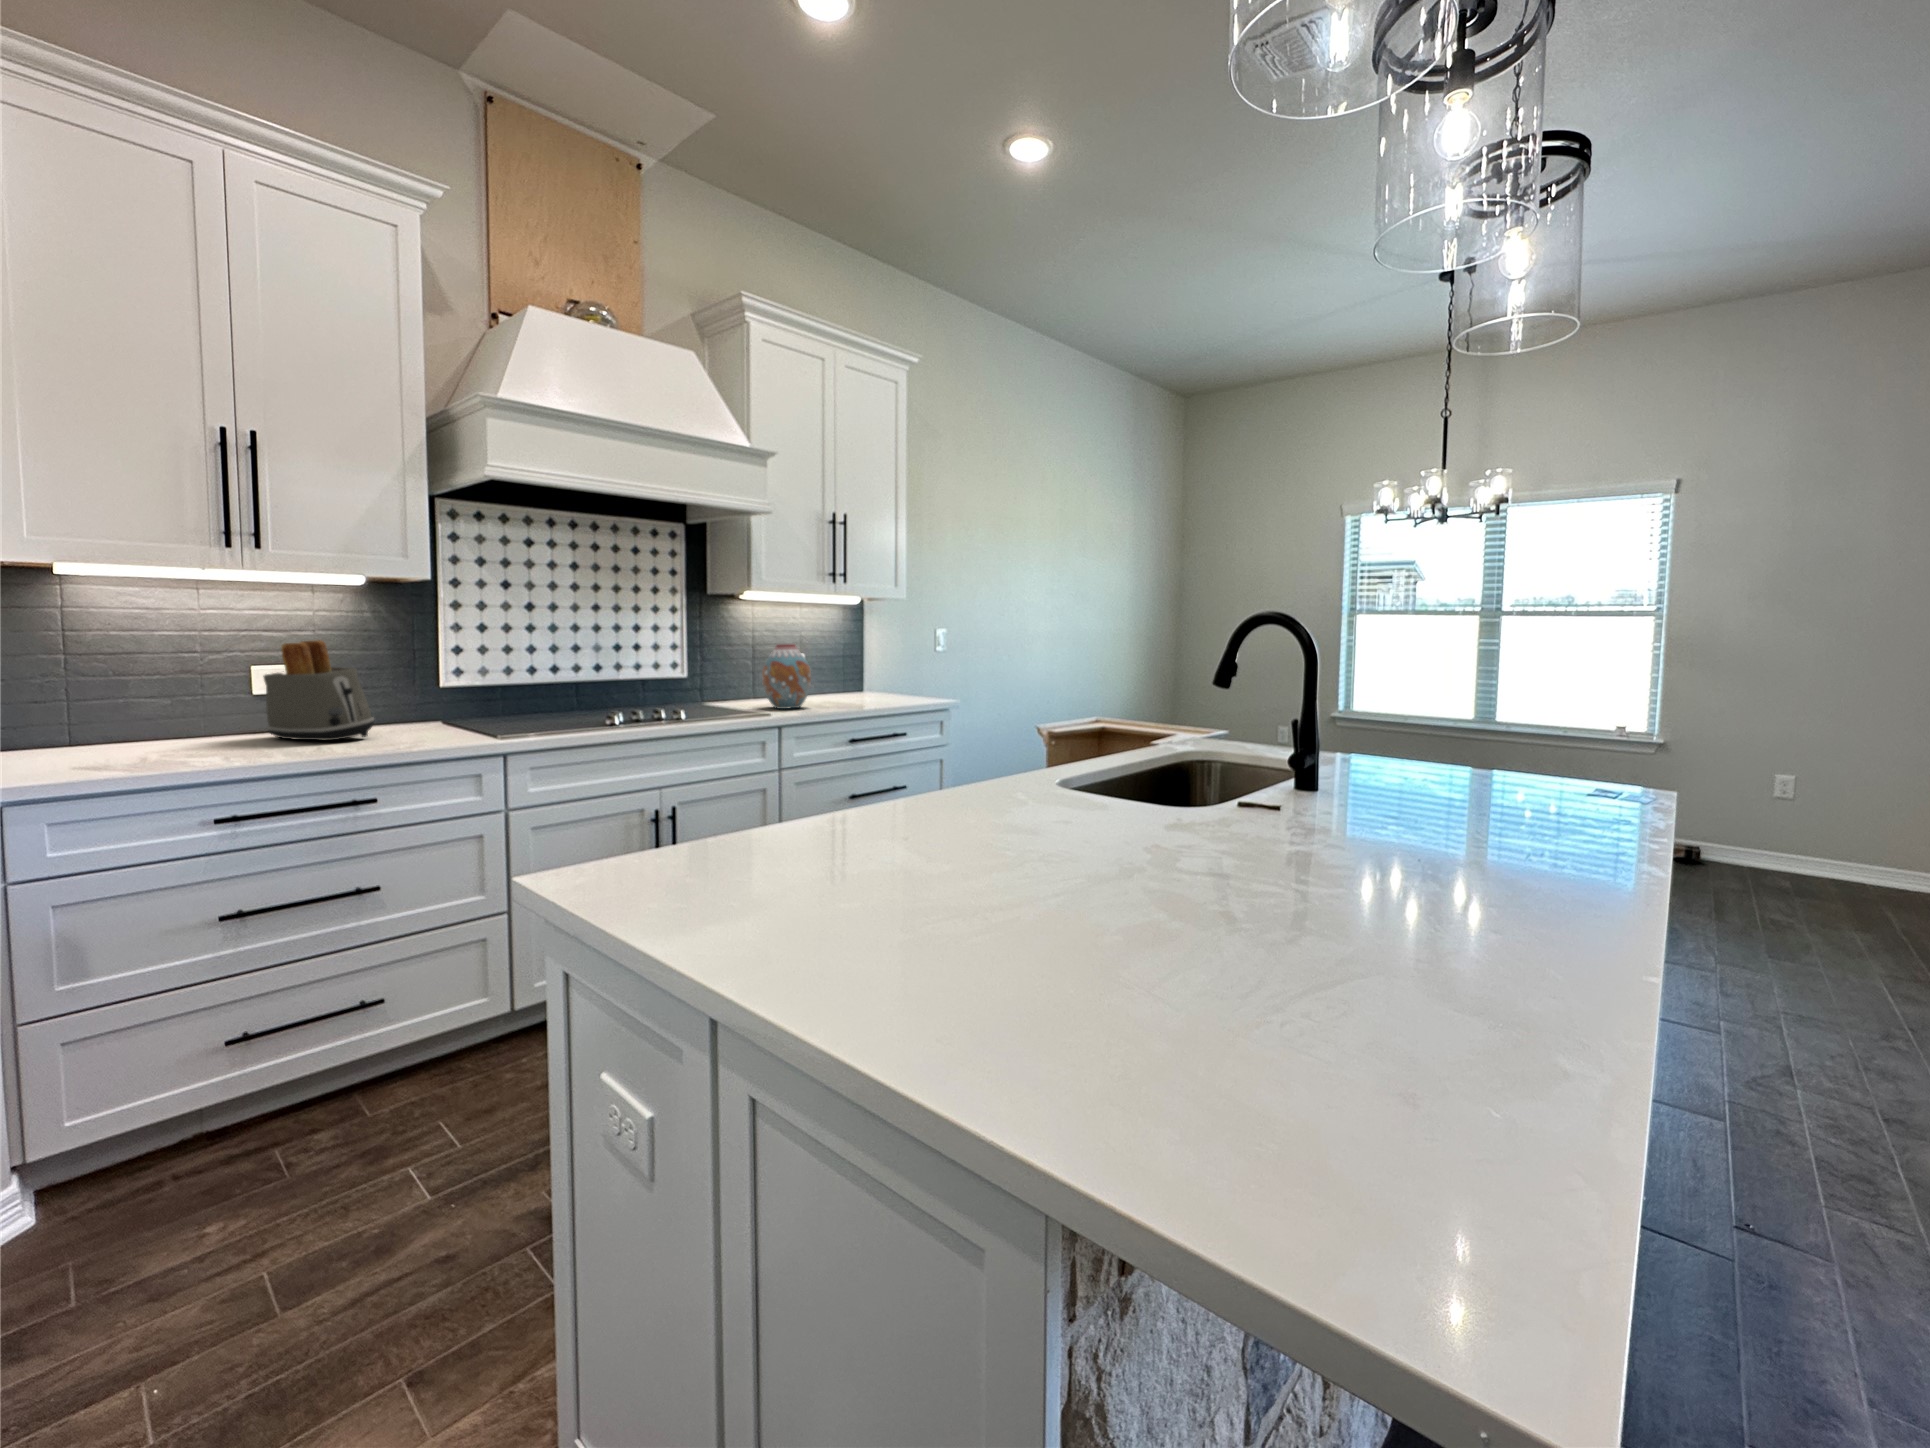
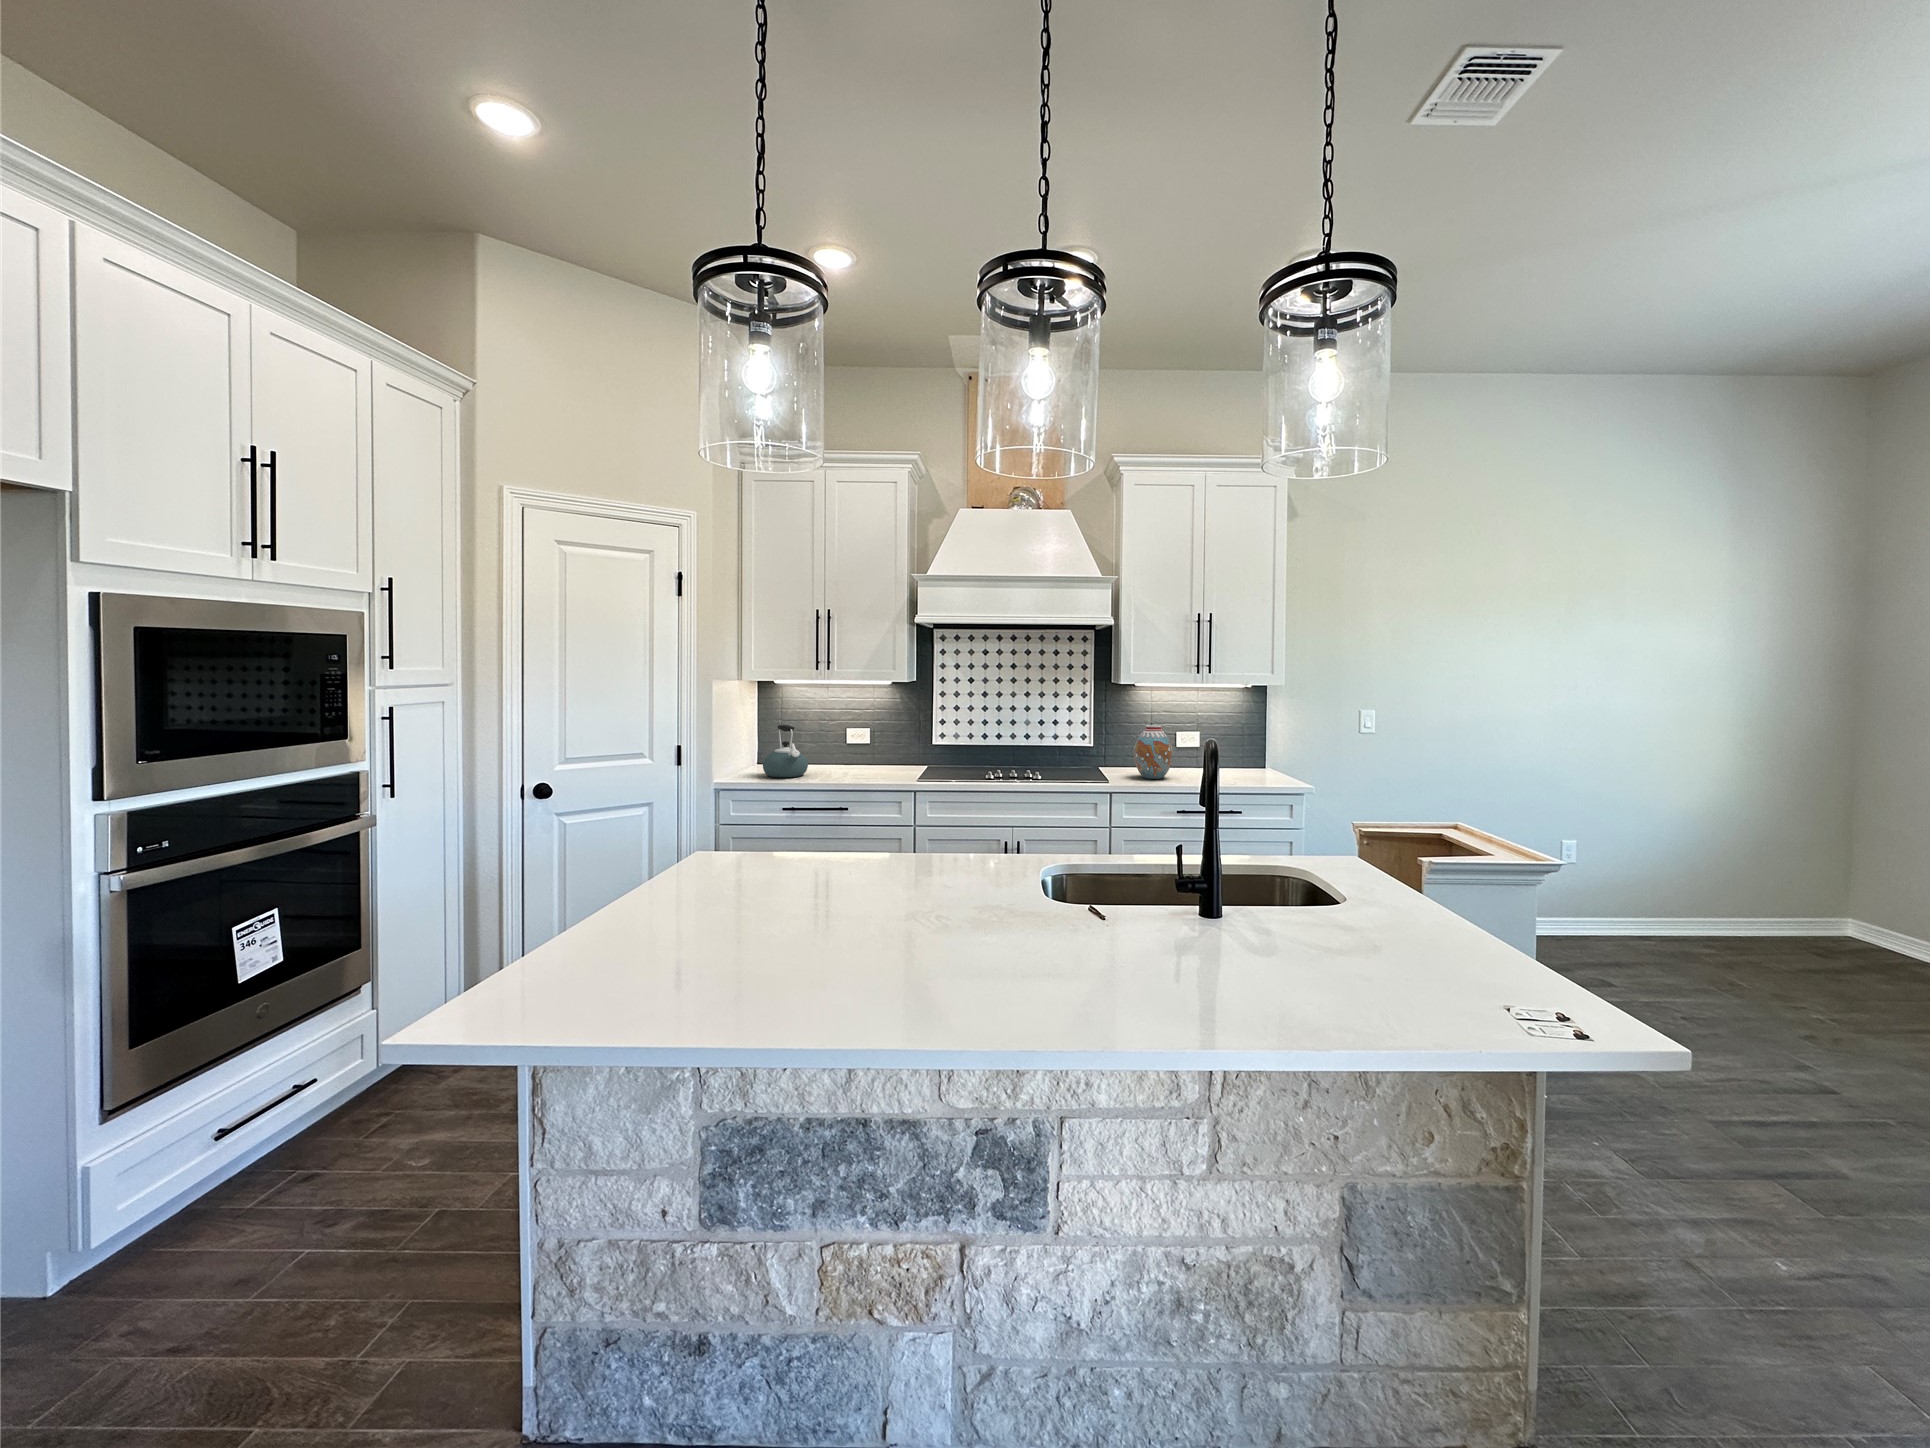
toaster: present [263,640,374,740] -> none [850,716,885,773]
kettle: none [81,656,209,765] -> present [763,725,808,777]

